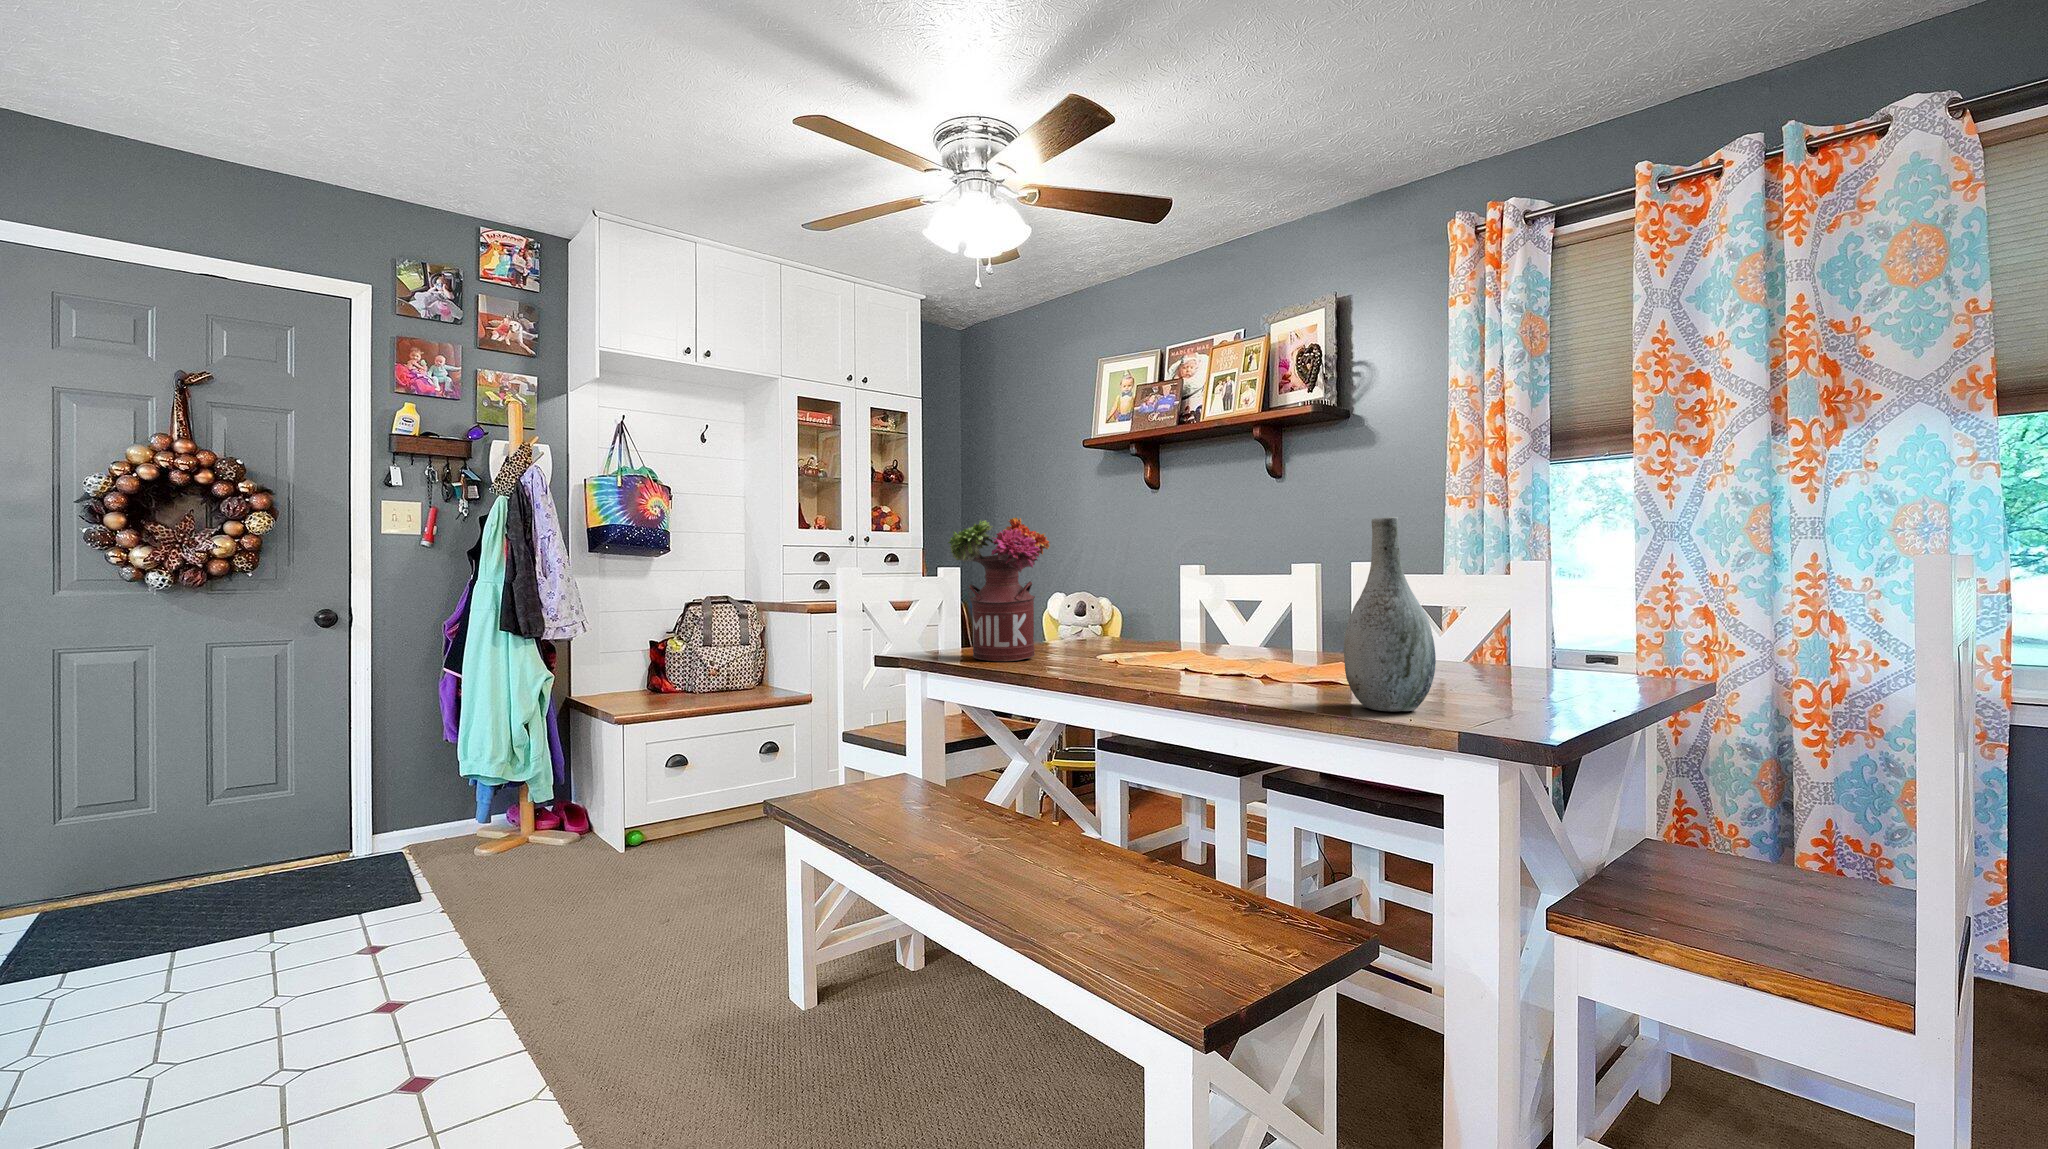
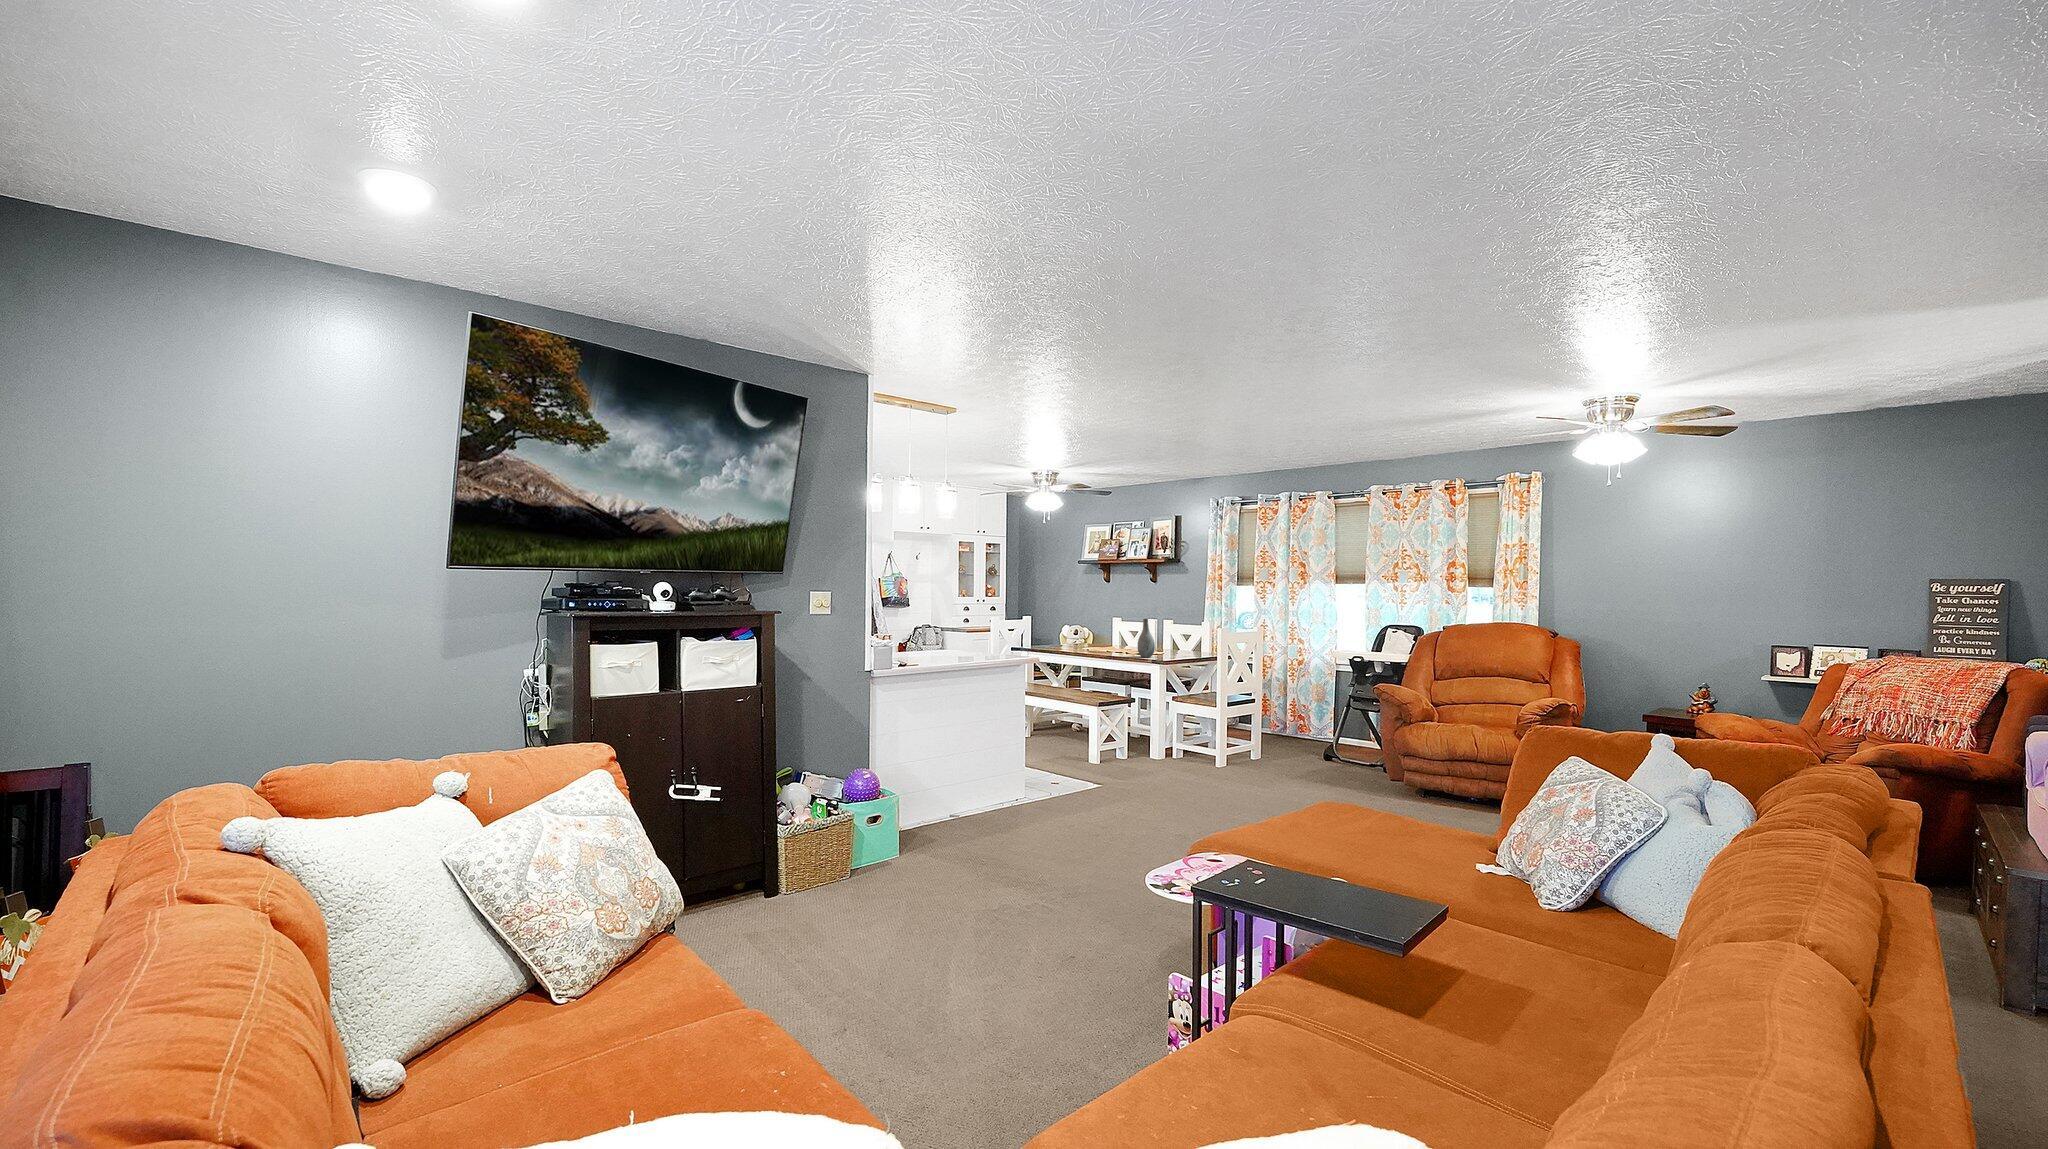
flower arrangement: present [948,517,1050,661] -> none [1044,608,1073,649]

